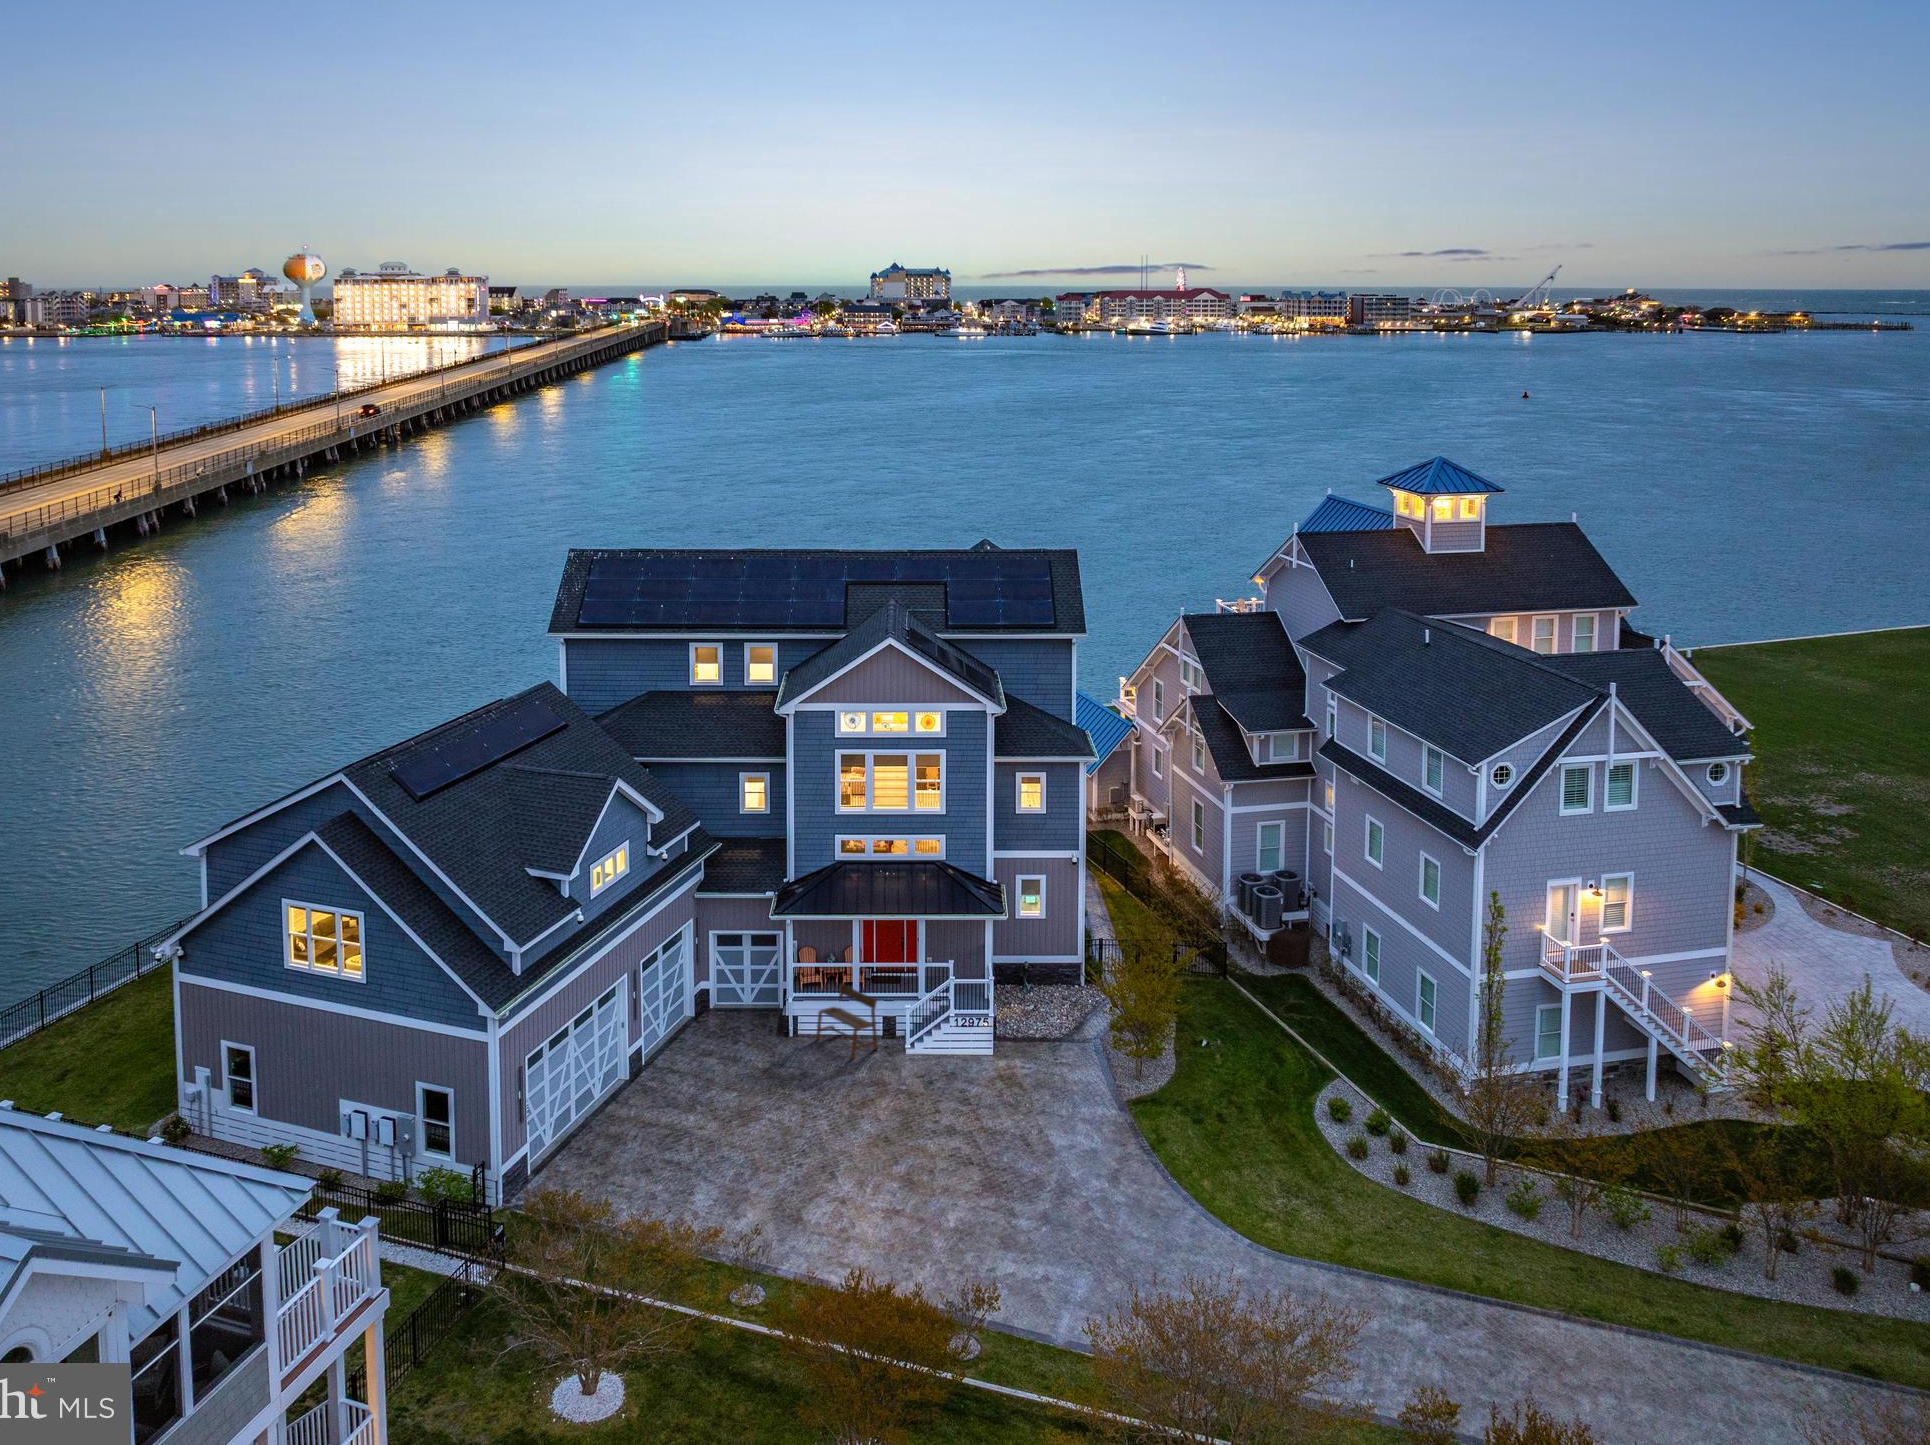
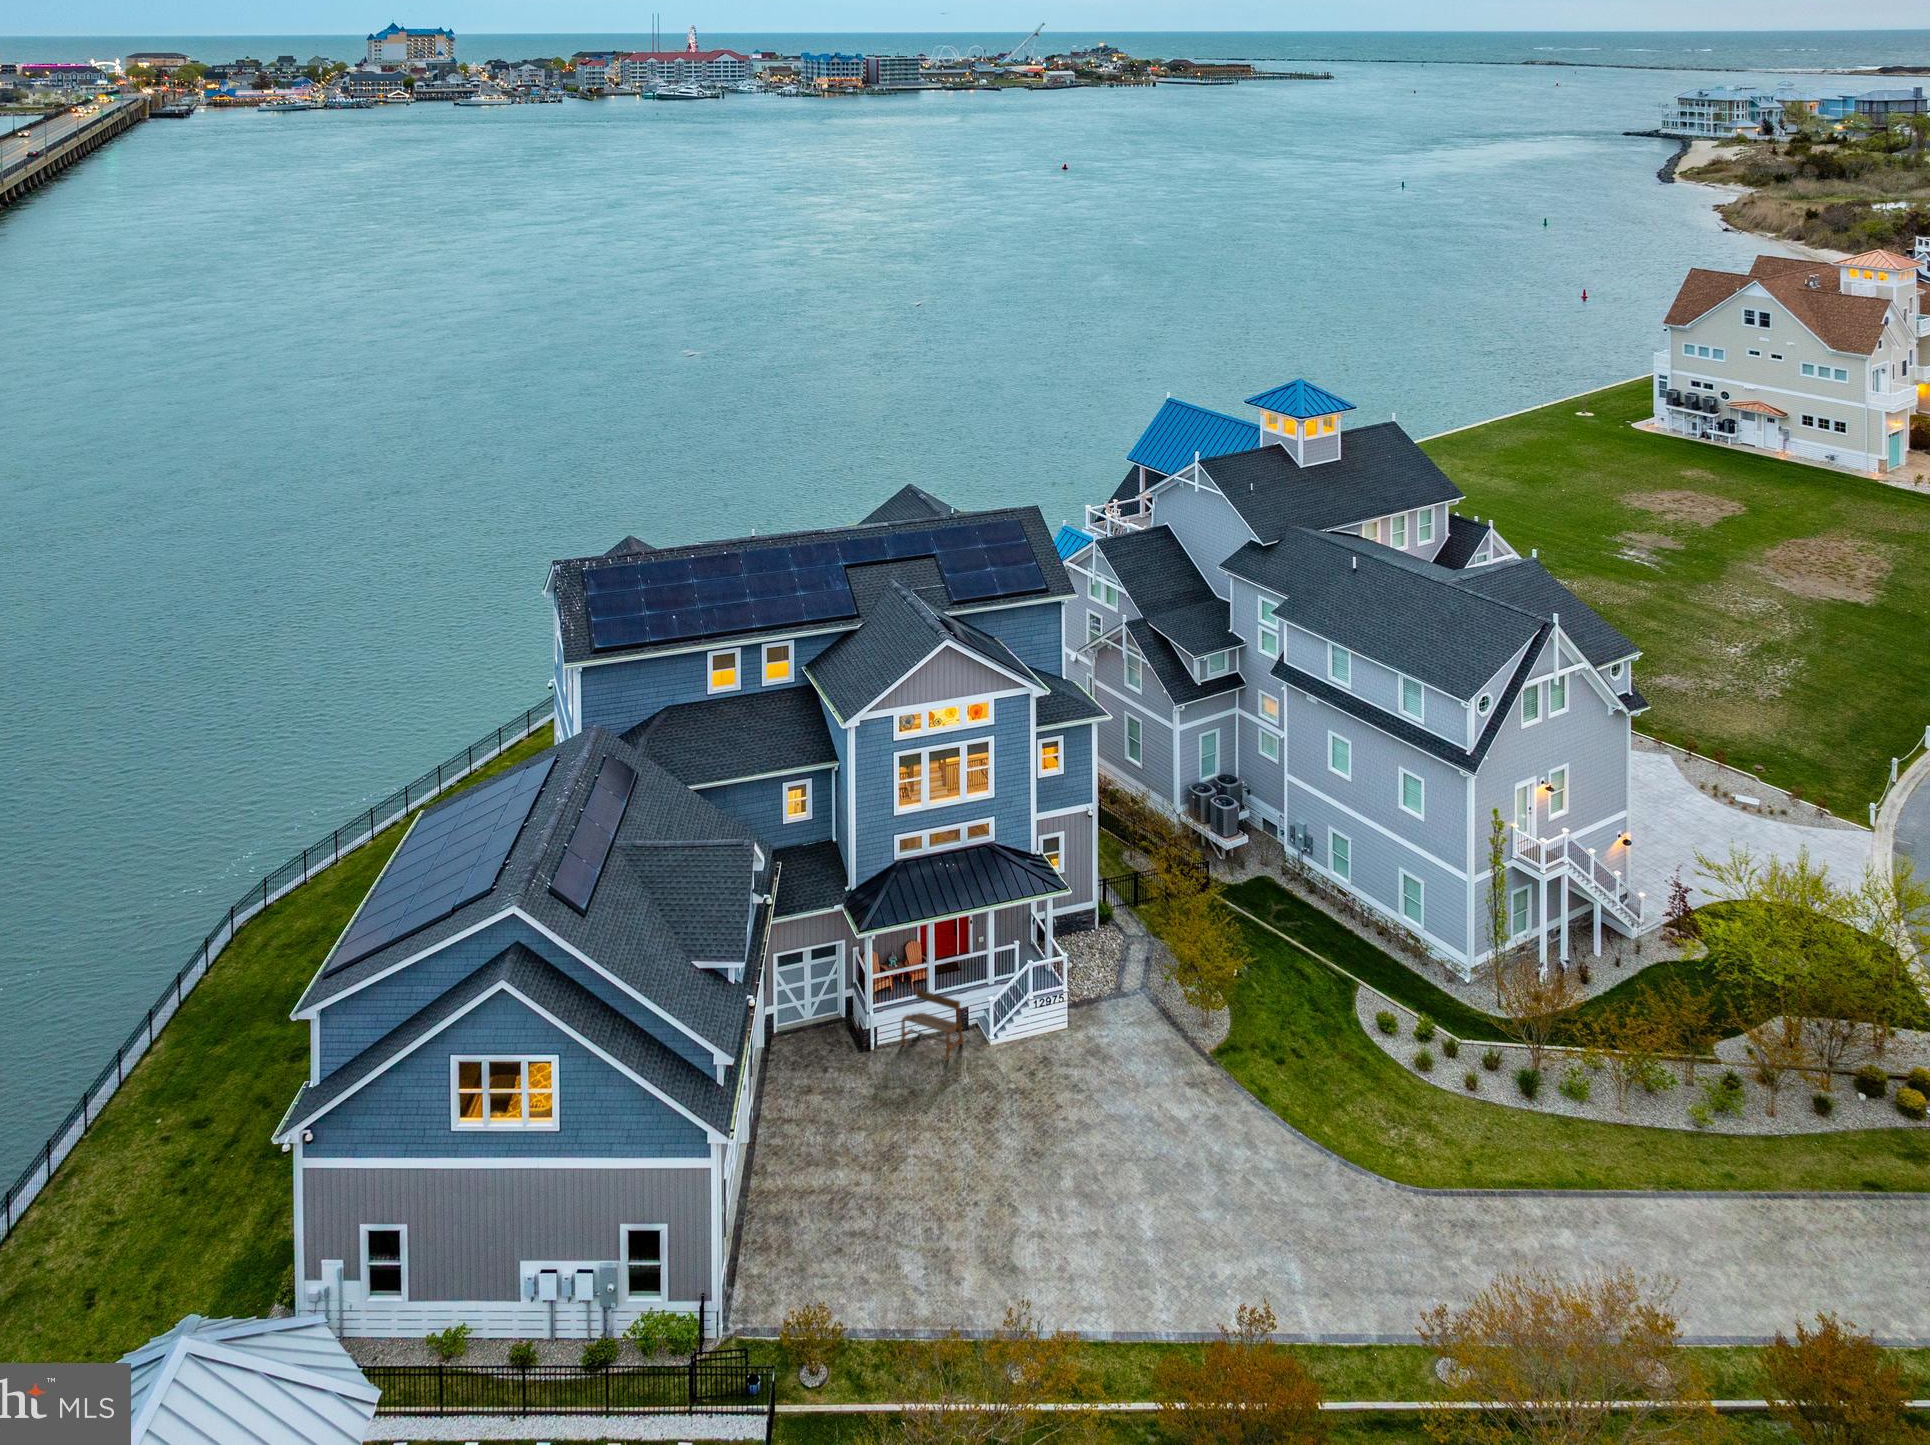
wooden crate: present [1267,927,1311,969] -> none [1235,832,1271,872]

